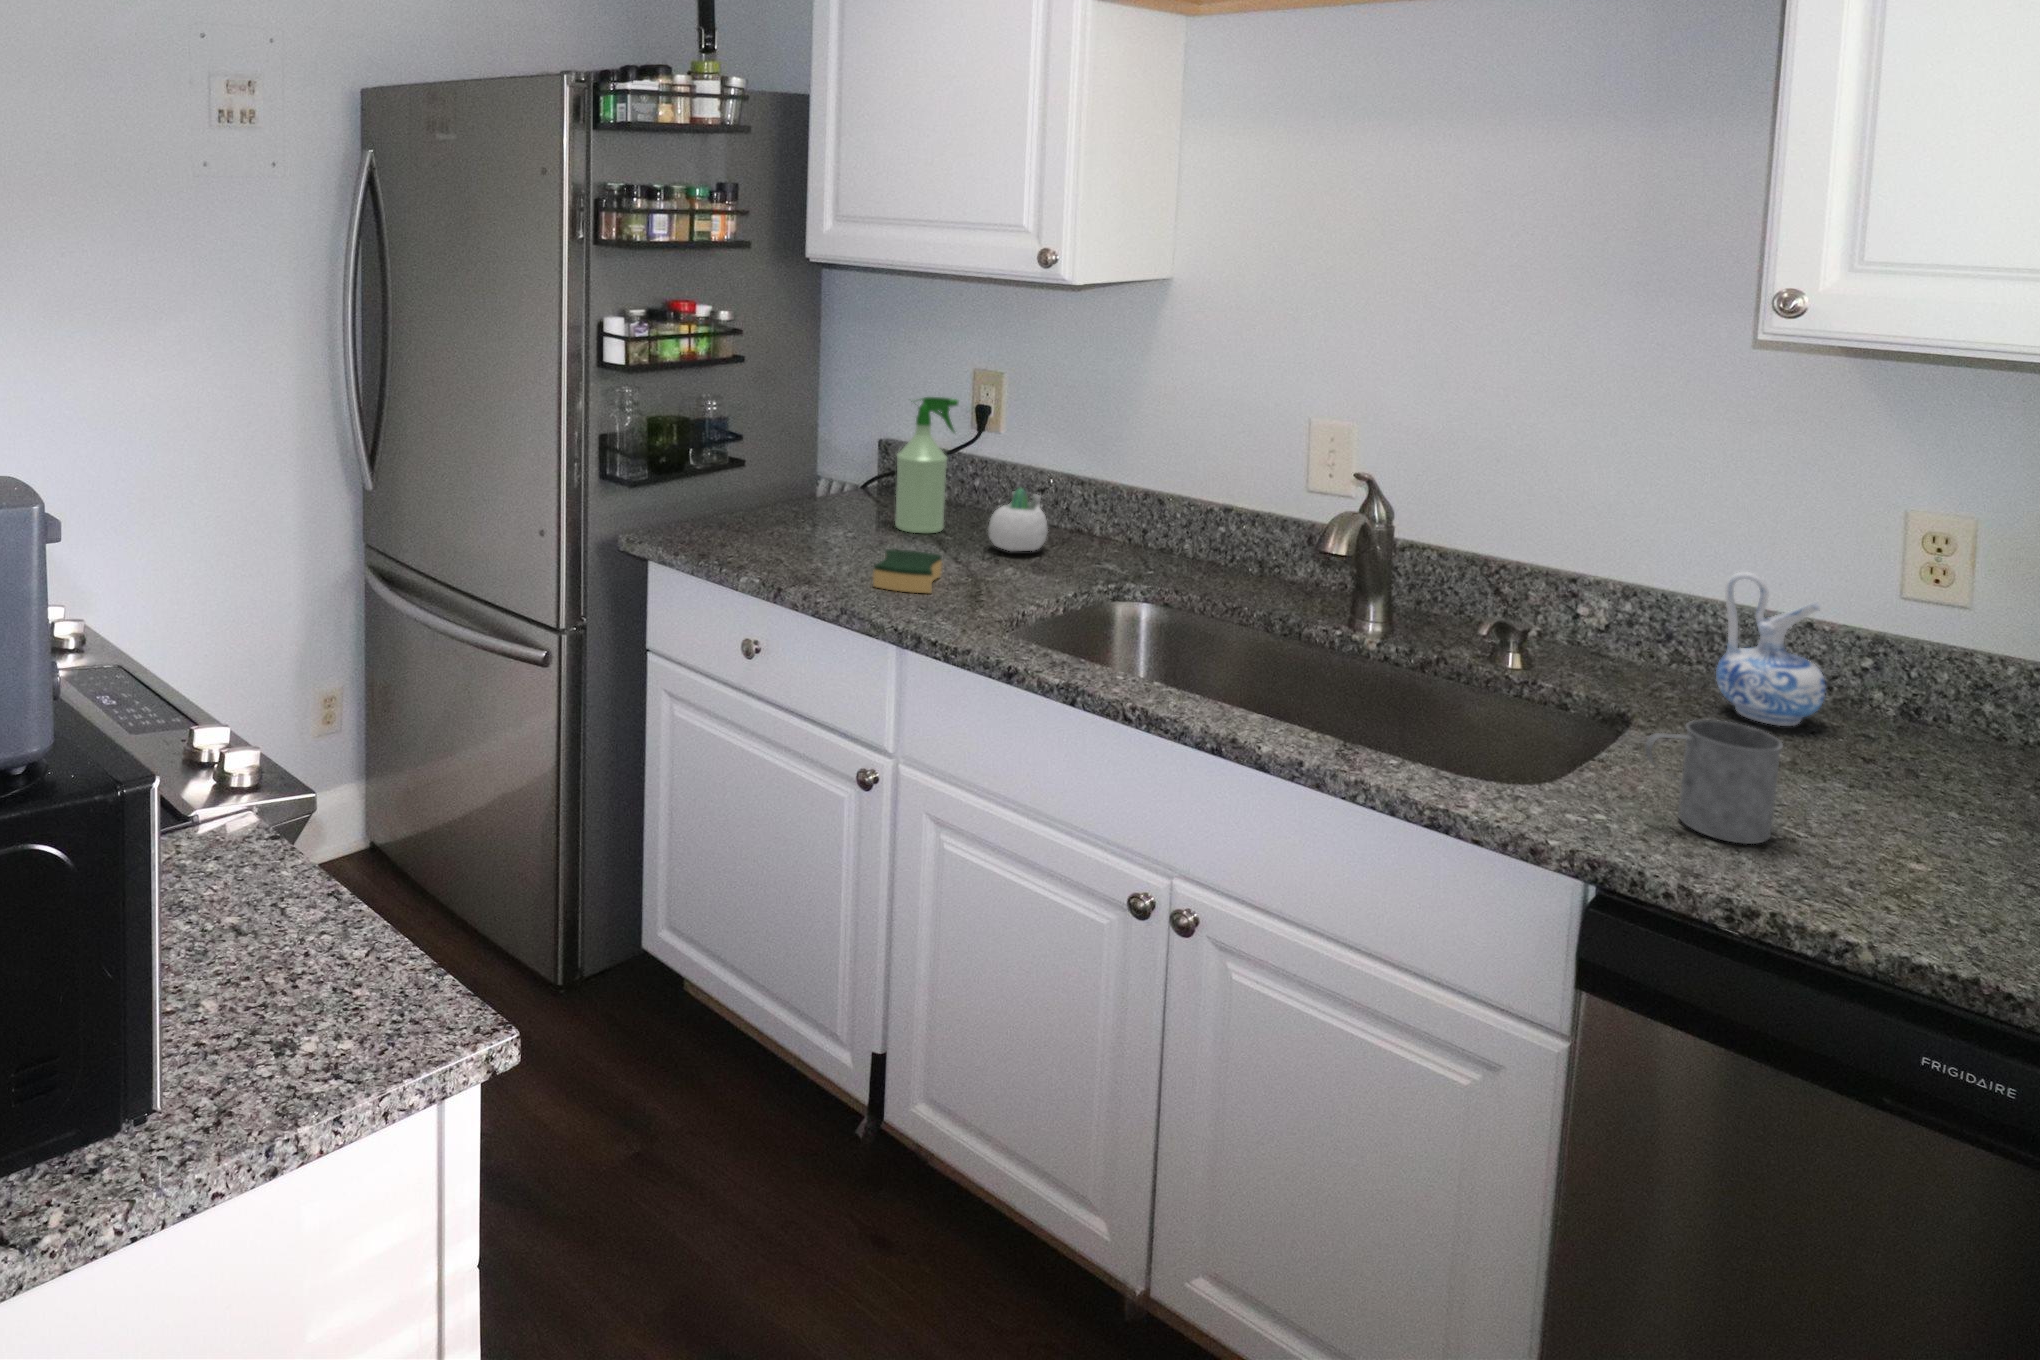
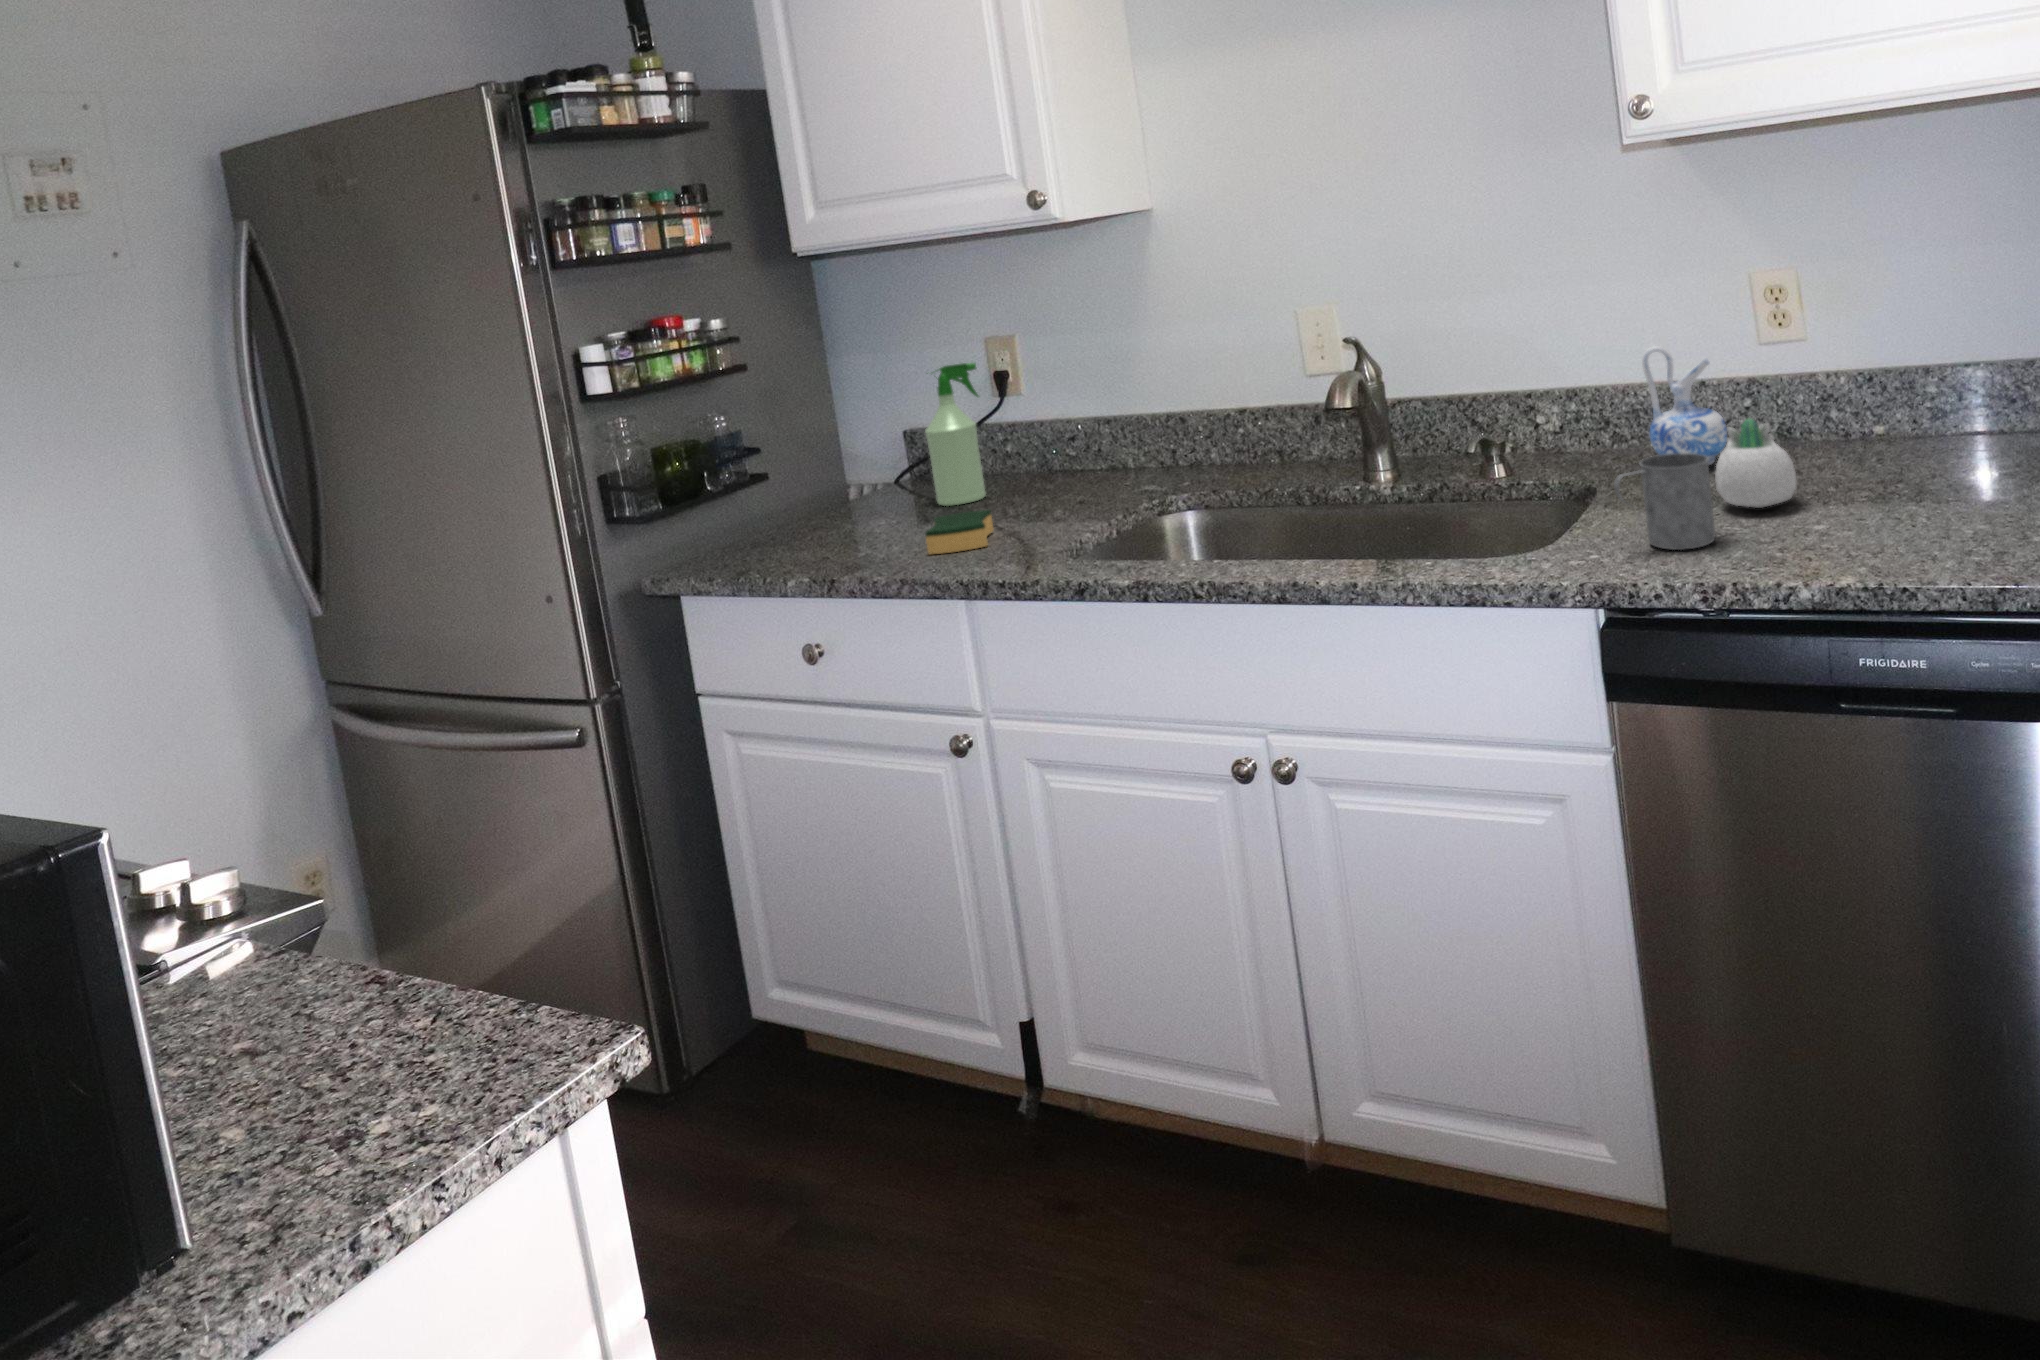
succulent planter: present [988,488,1048,552] -> present [1715,418,1796,508]

